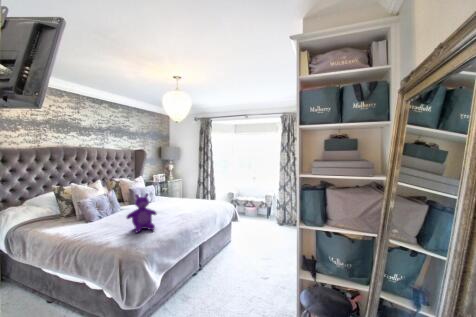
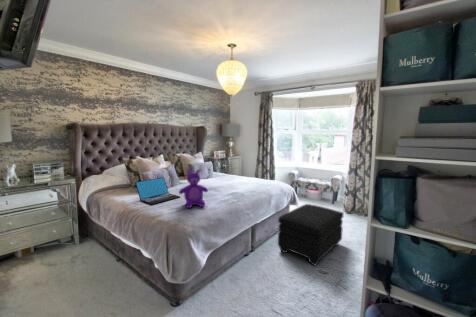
laptop: none [73,204,125,234] -> present [135,177,180,205]
ottoman: none [224,219,277,273] -> present [278,204,343,265]

